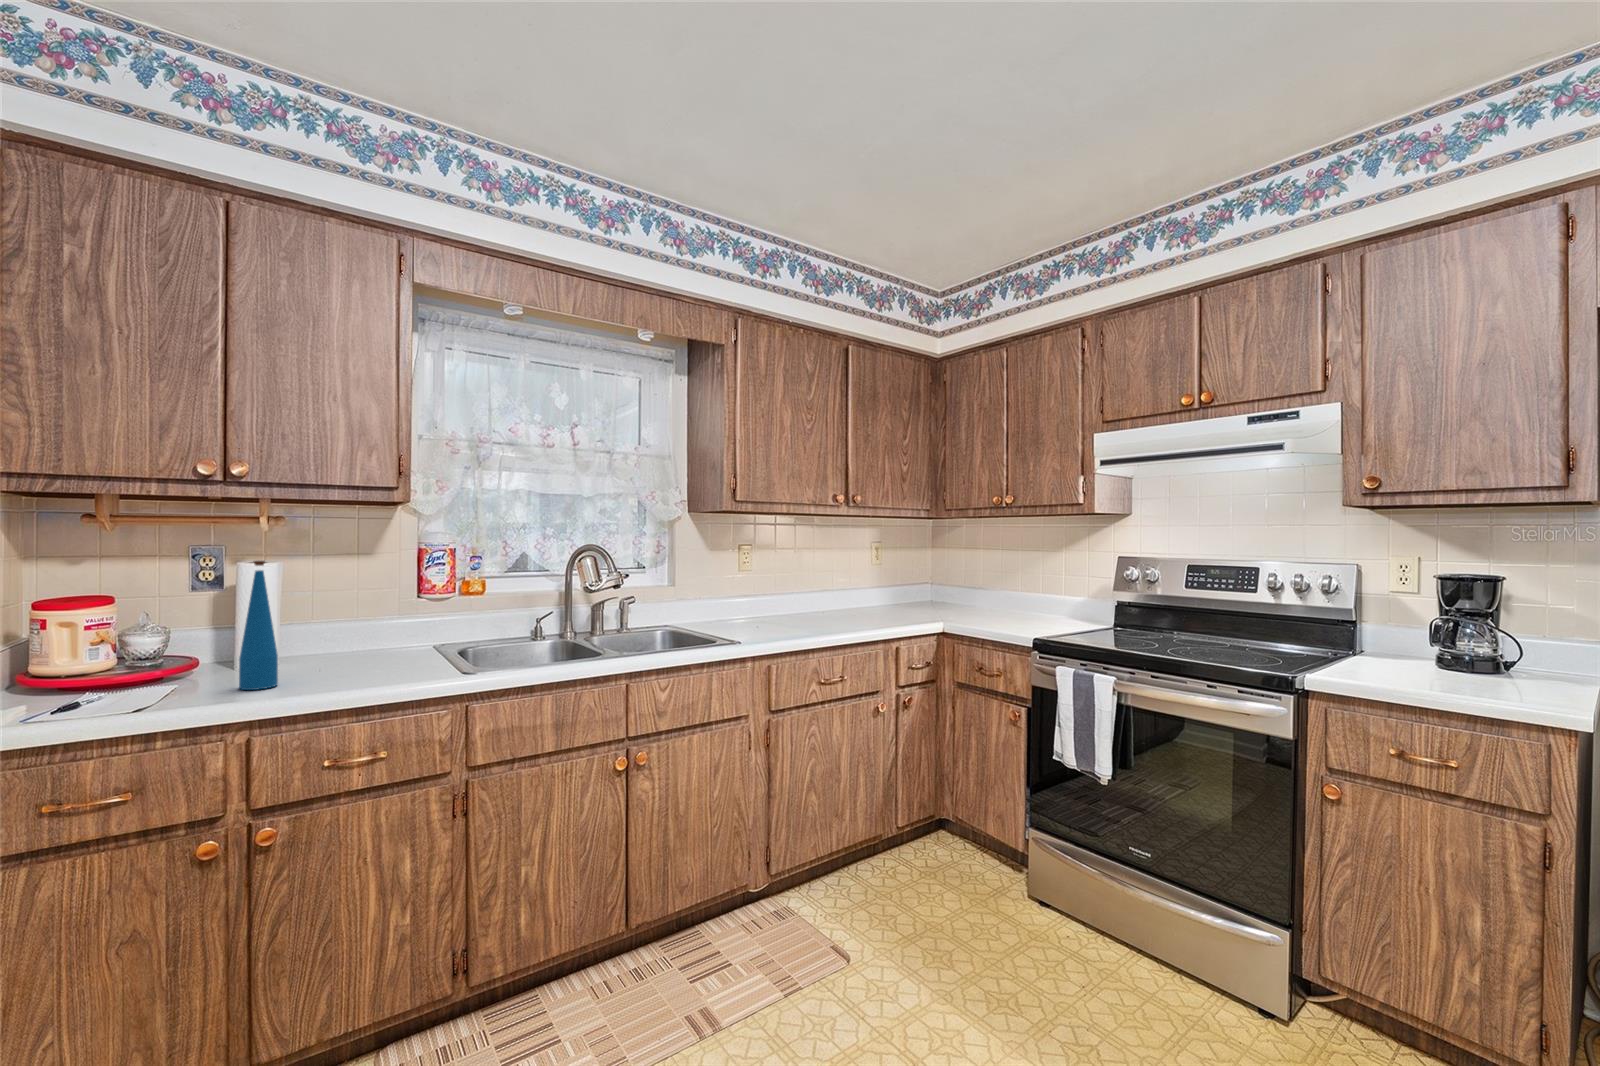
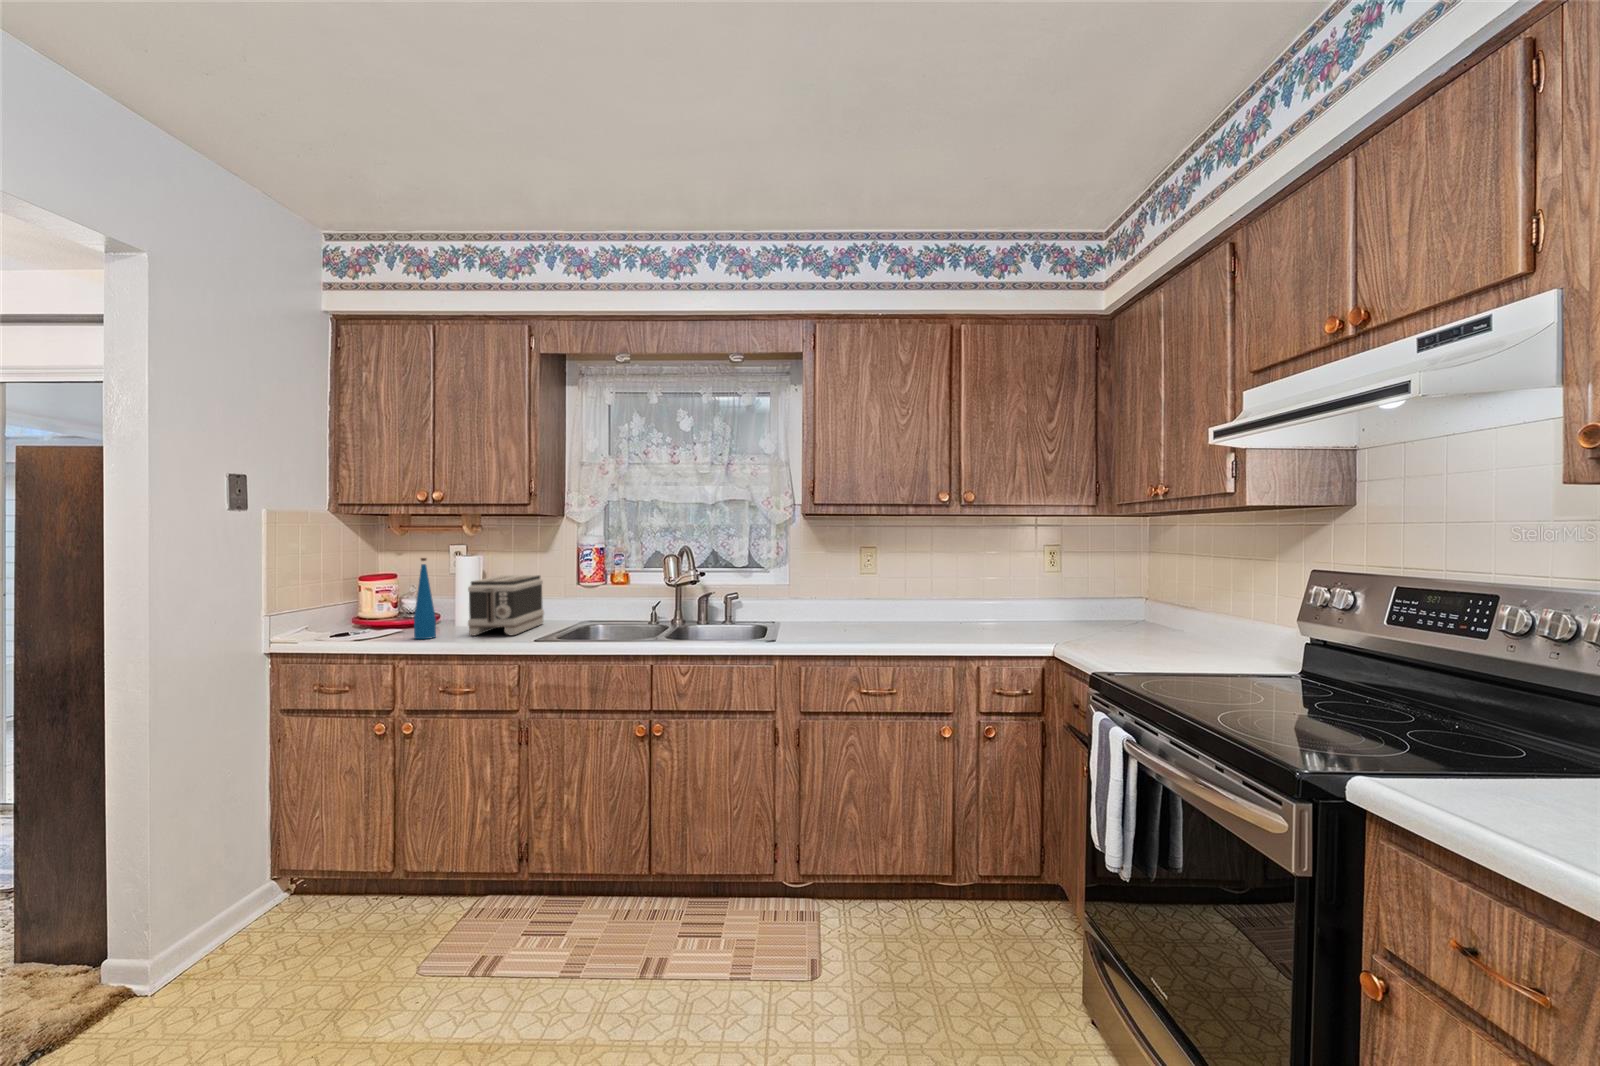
toaster: none [321,585,410,676] -> present [468,575,544,636]

